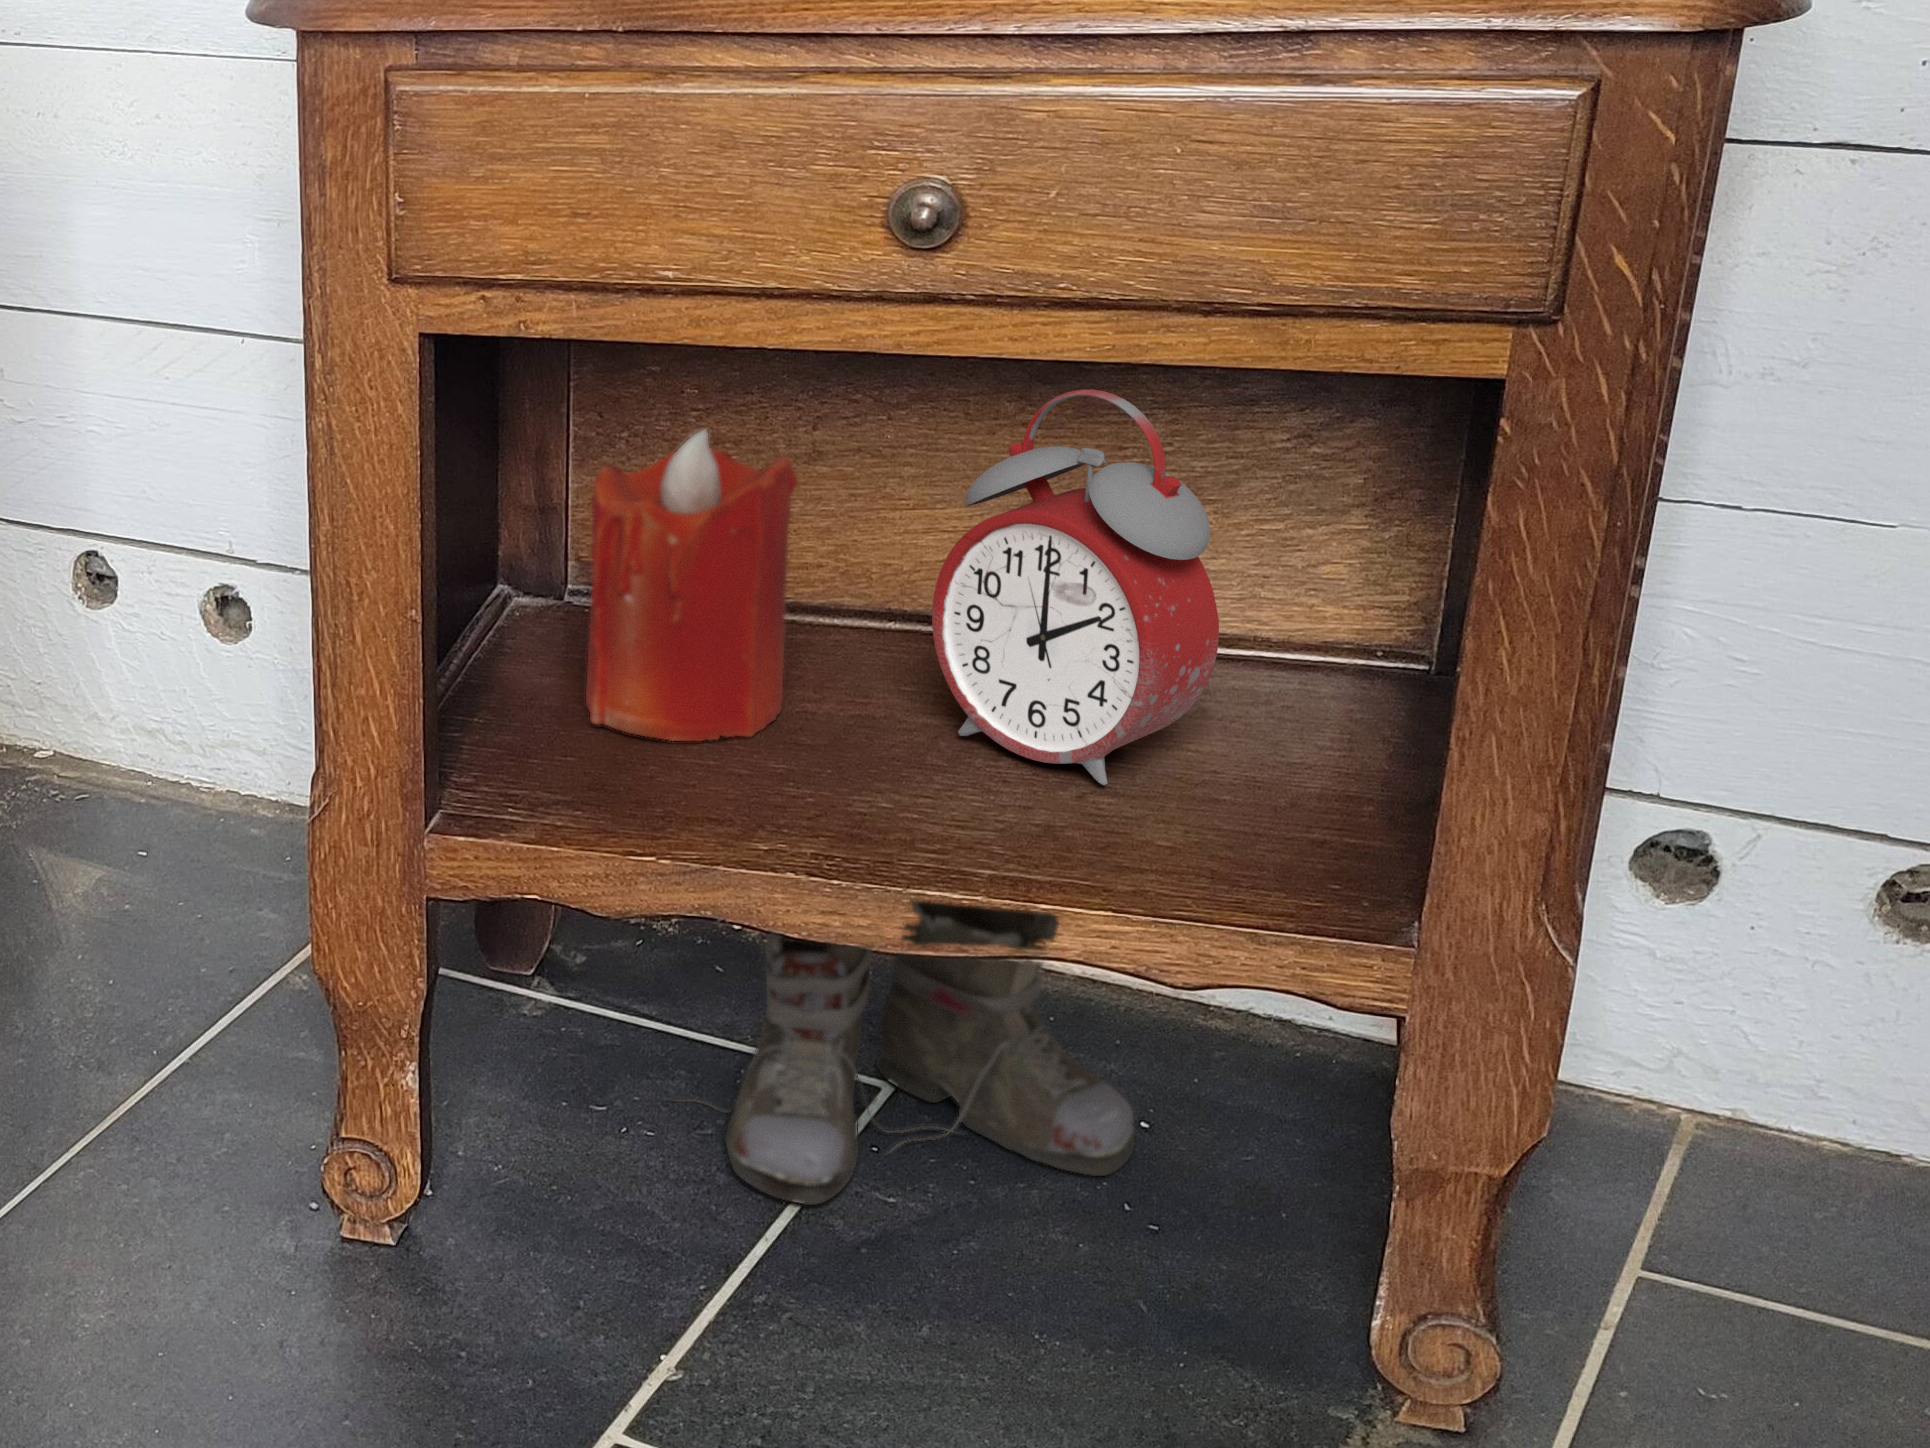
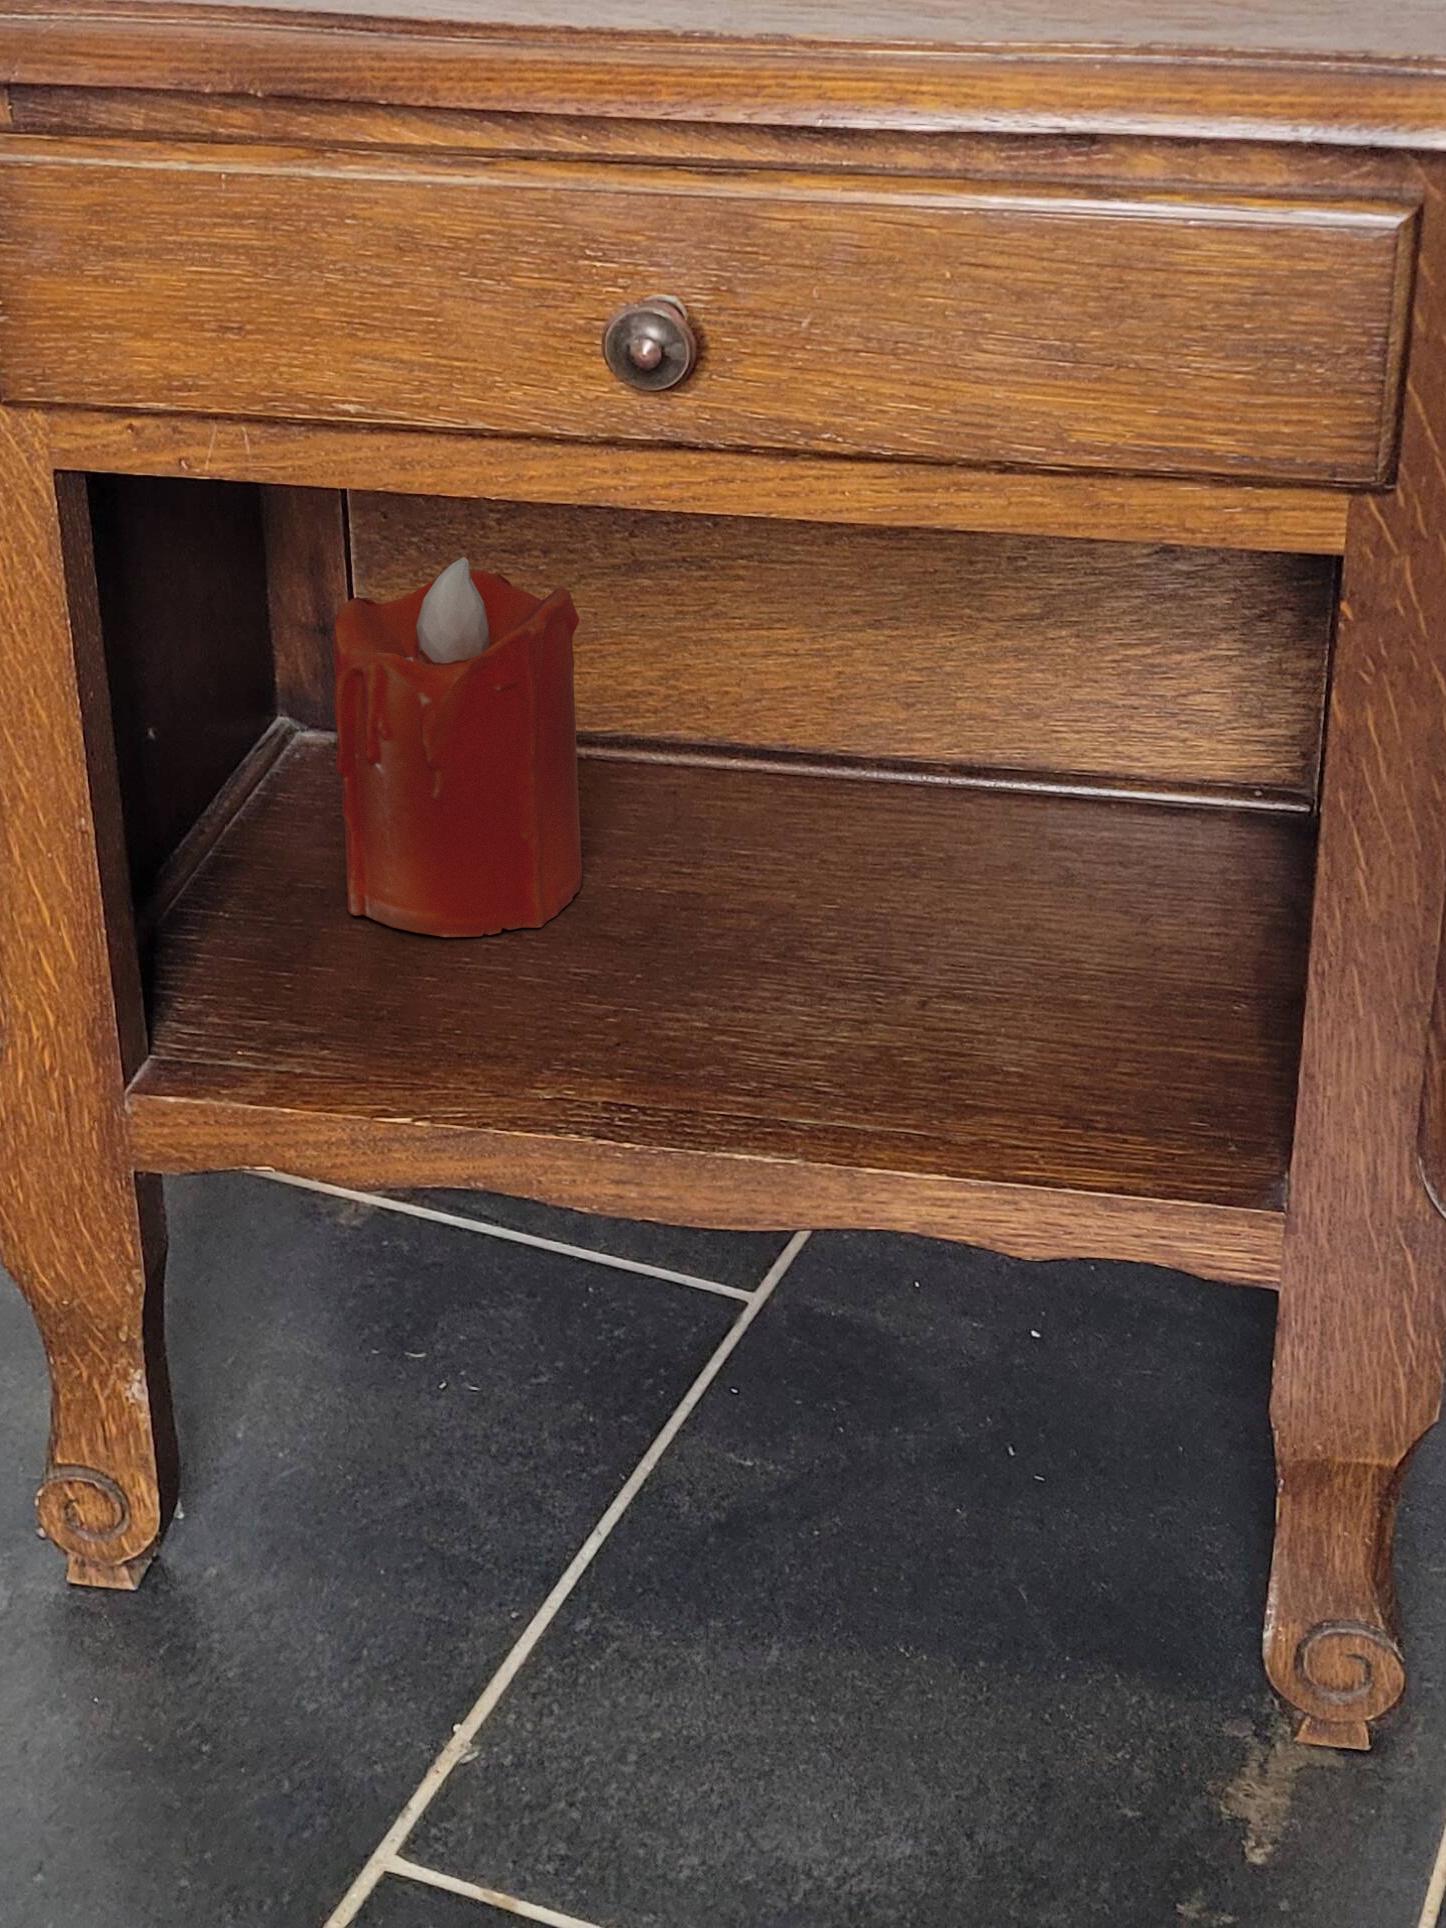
alarm clock: present [932,390,1219,785] -> none [742,519,1064,989]
boots: present [683,900,1135,1205] -> none [478,1055,1017,1480]

